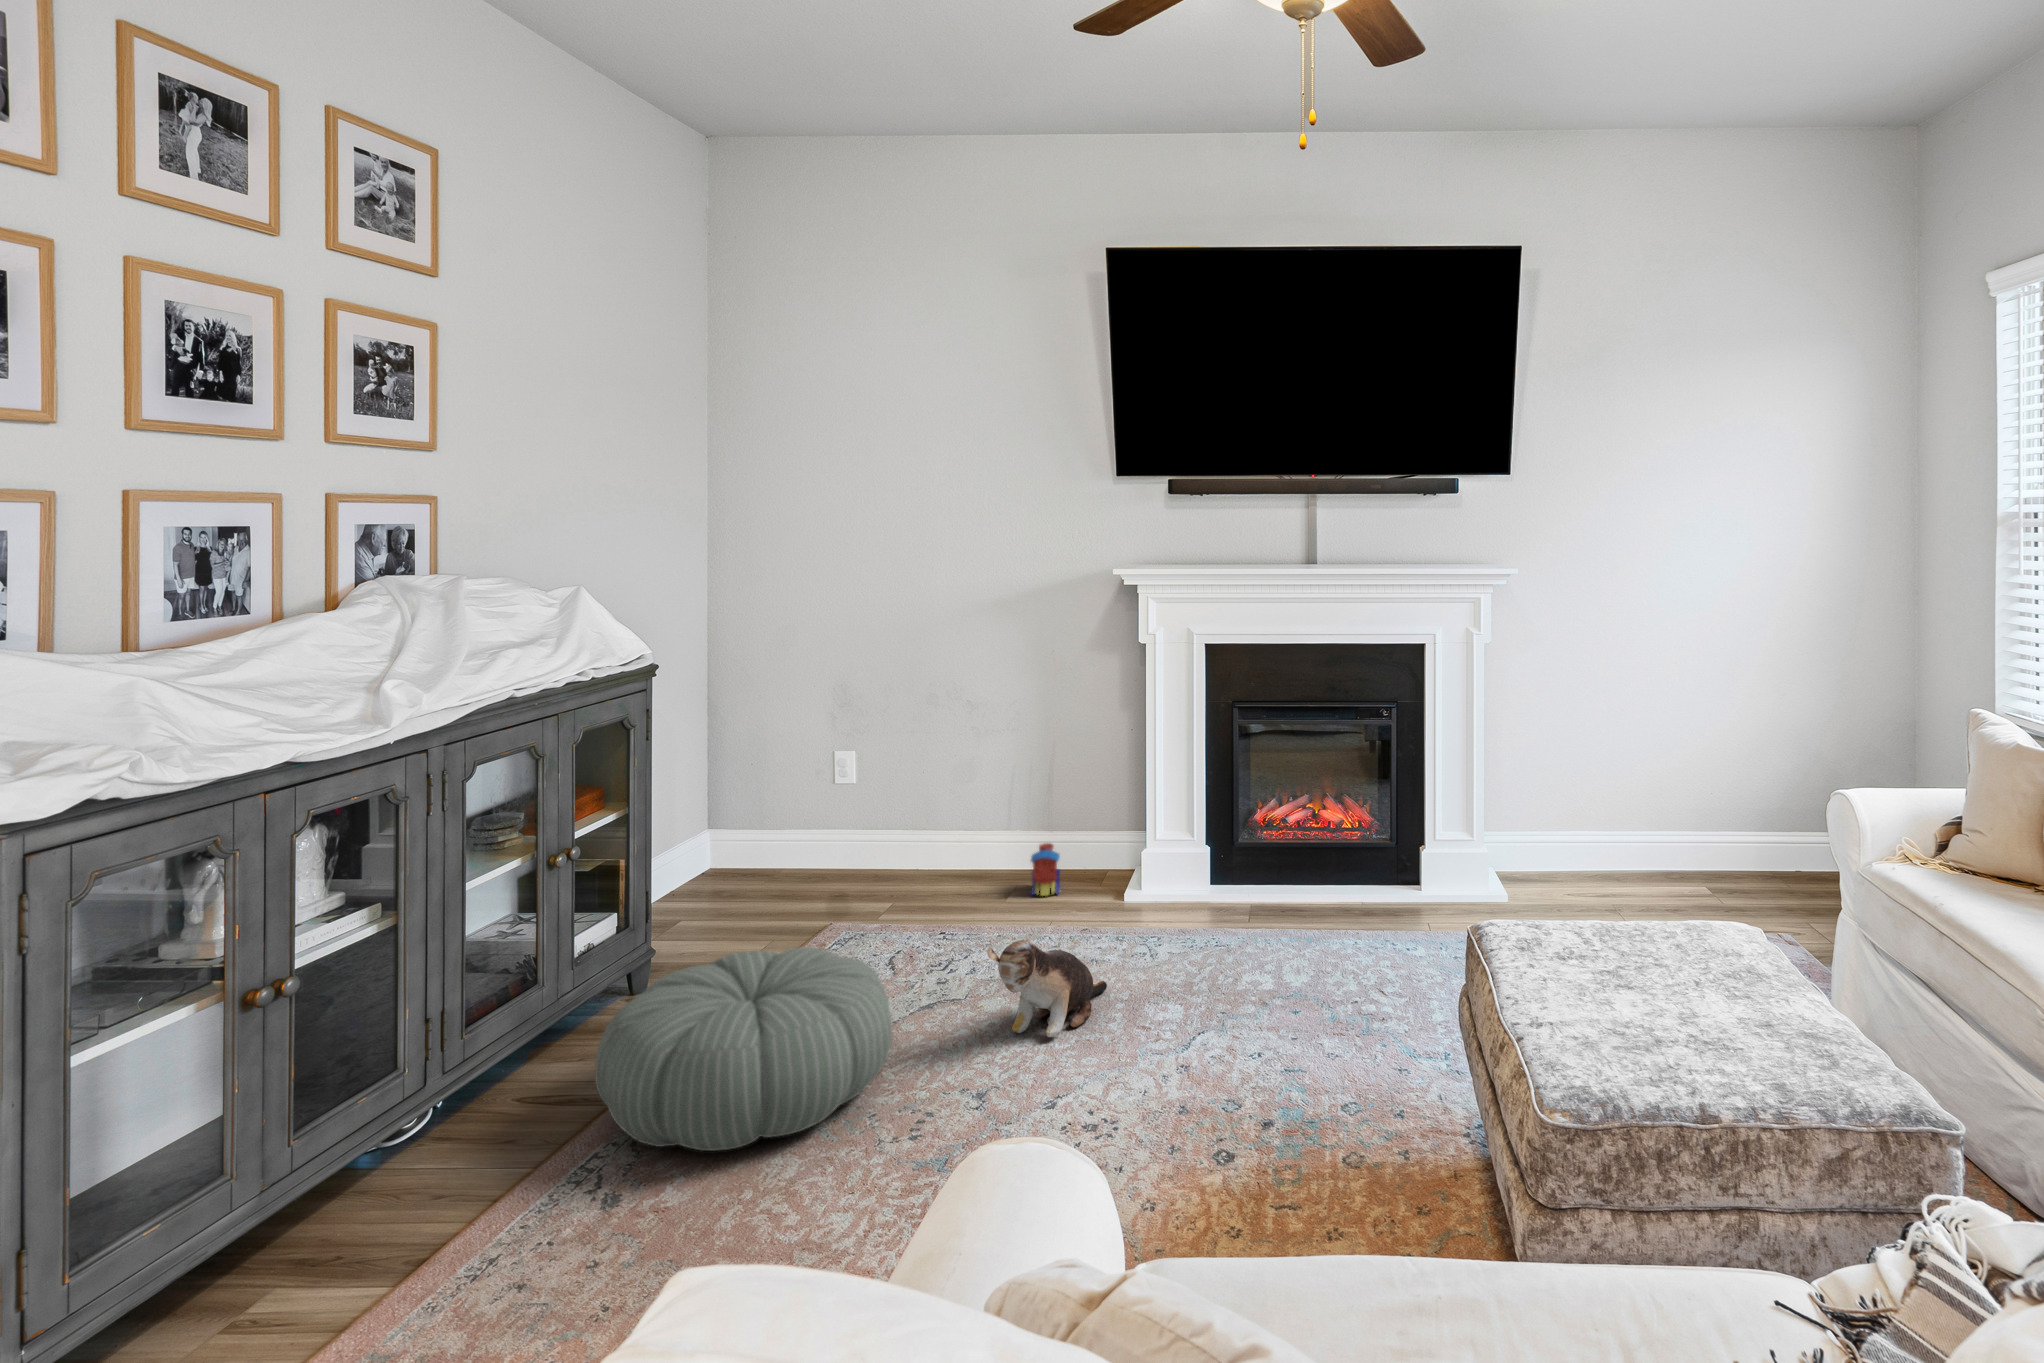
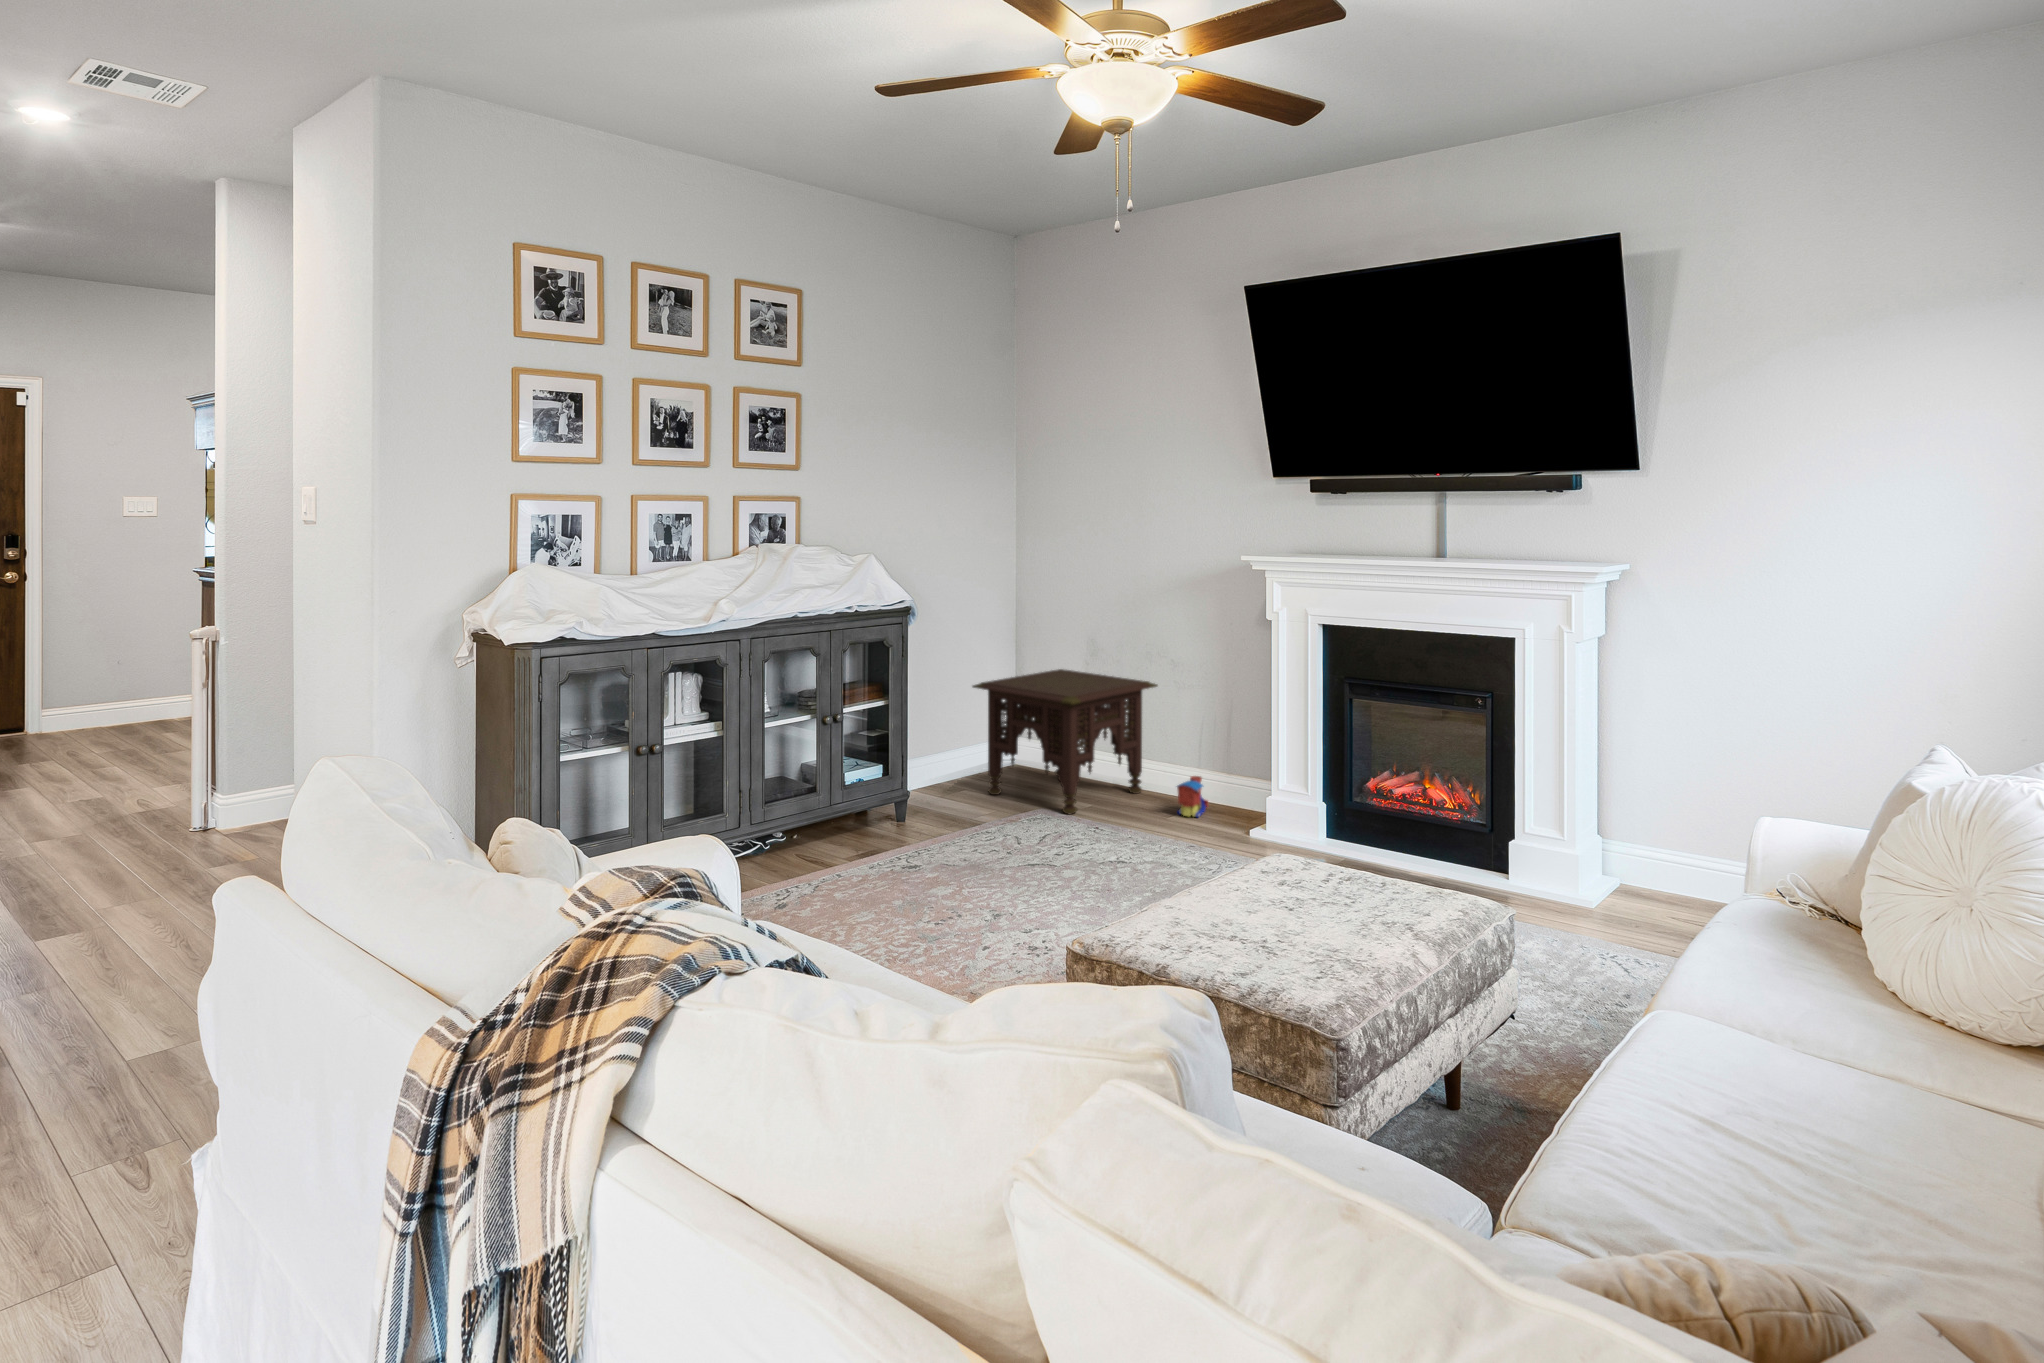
side table: none [721,734,968,928] -> present [973,669,1157,814]
plush toy: present [987,940,1107,1037] -> none [1027,820,1146,896]
pouf: present [595,947,893,1151] -> none [799,791,972,899]

